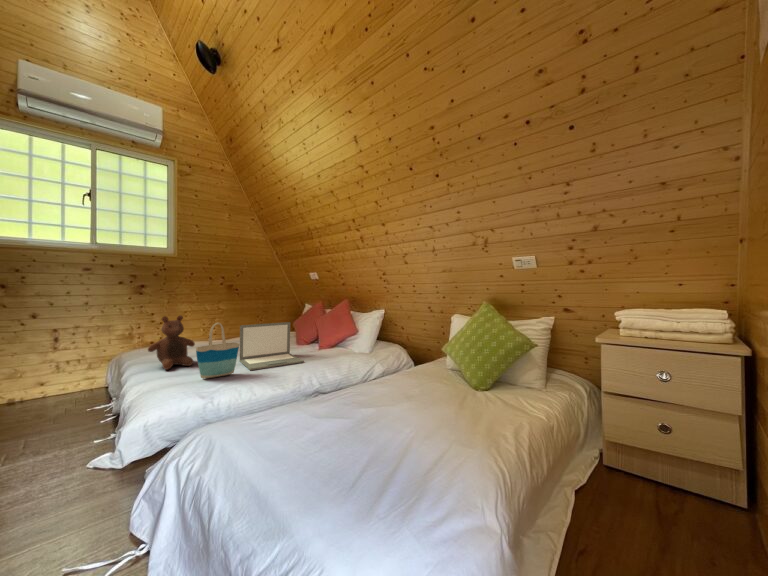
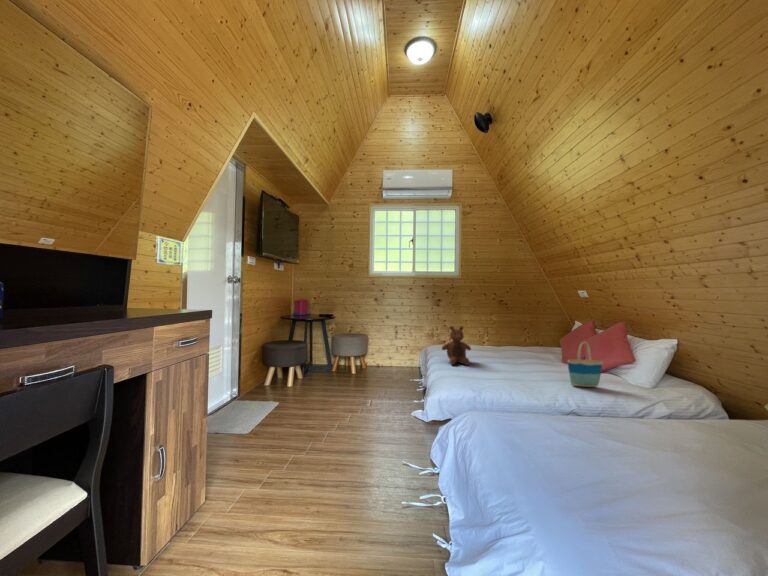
laptop: present [240,322,303,370] -> none [503,339,561,381]
tote bag: present [196,323,239,379] -> present [568,342,603,387]

